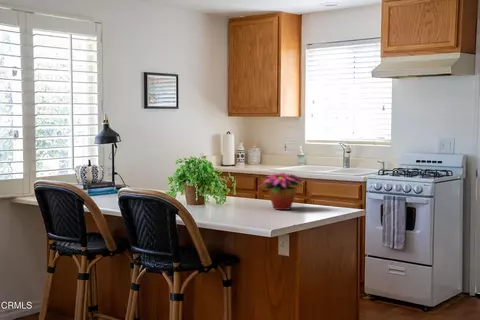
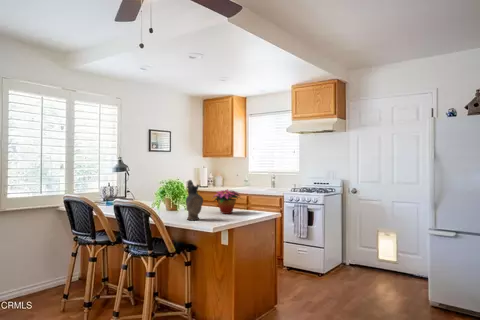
ceramic pitcher: none [225,158,251,219] -> present [186,180,203,220]

